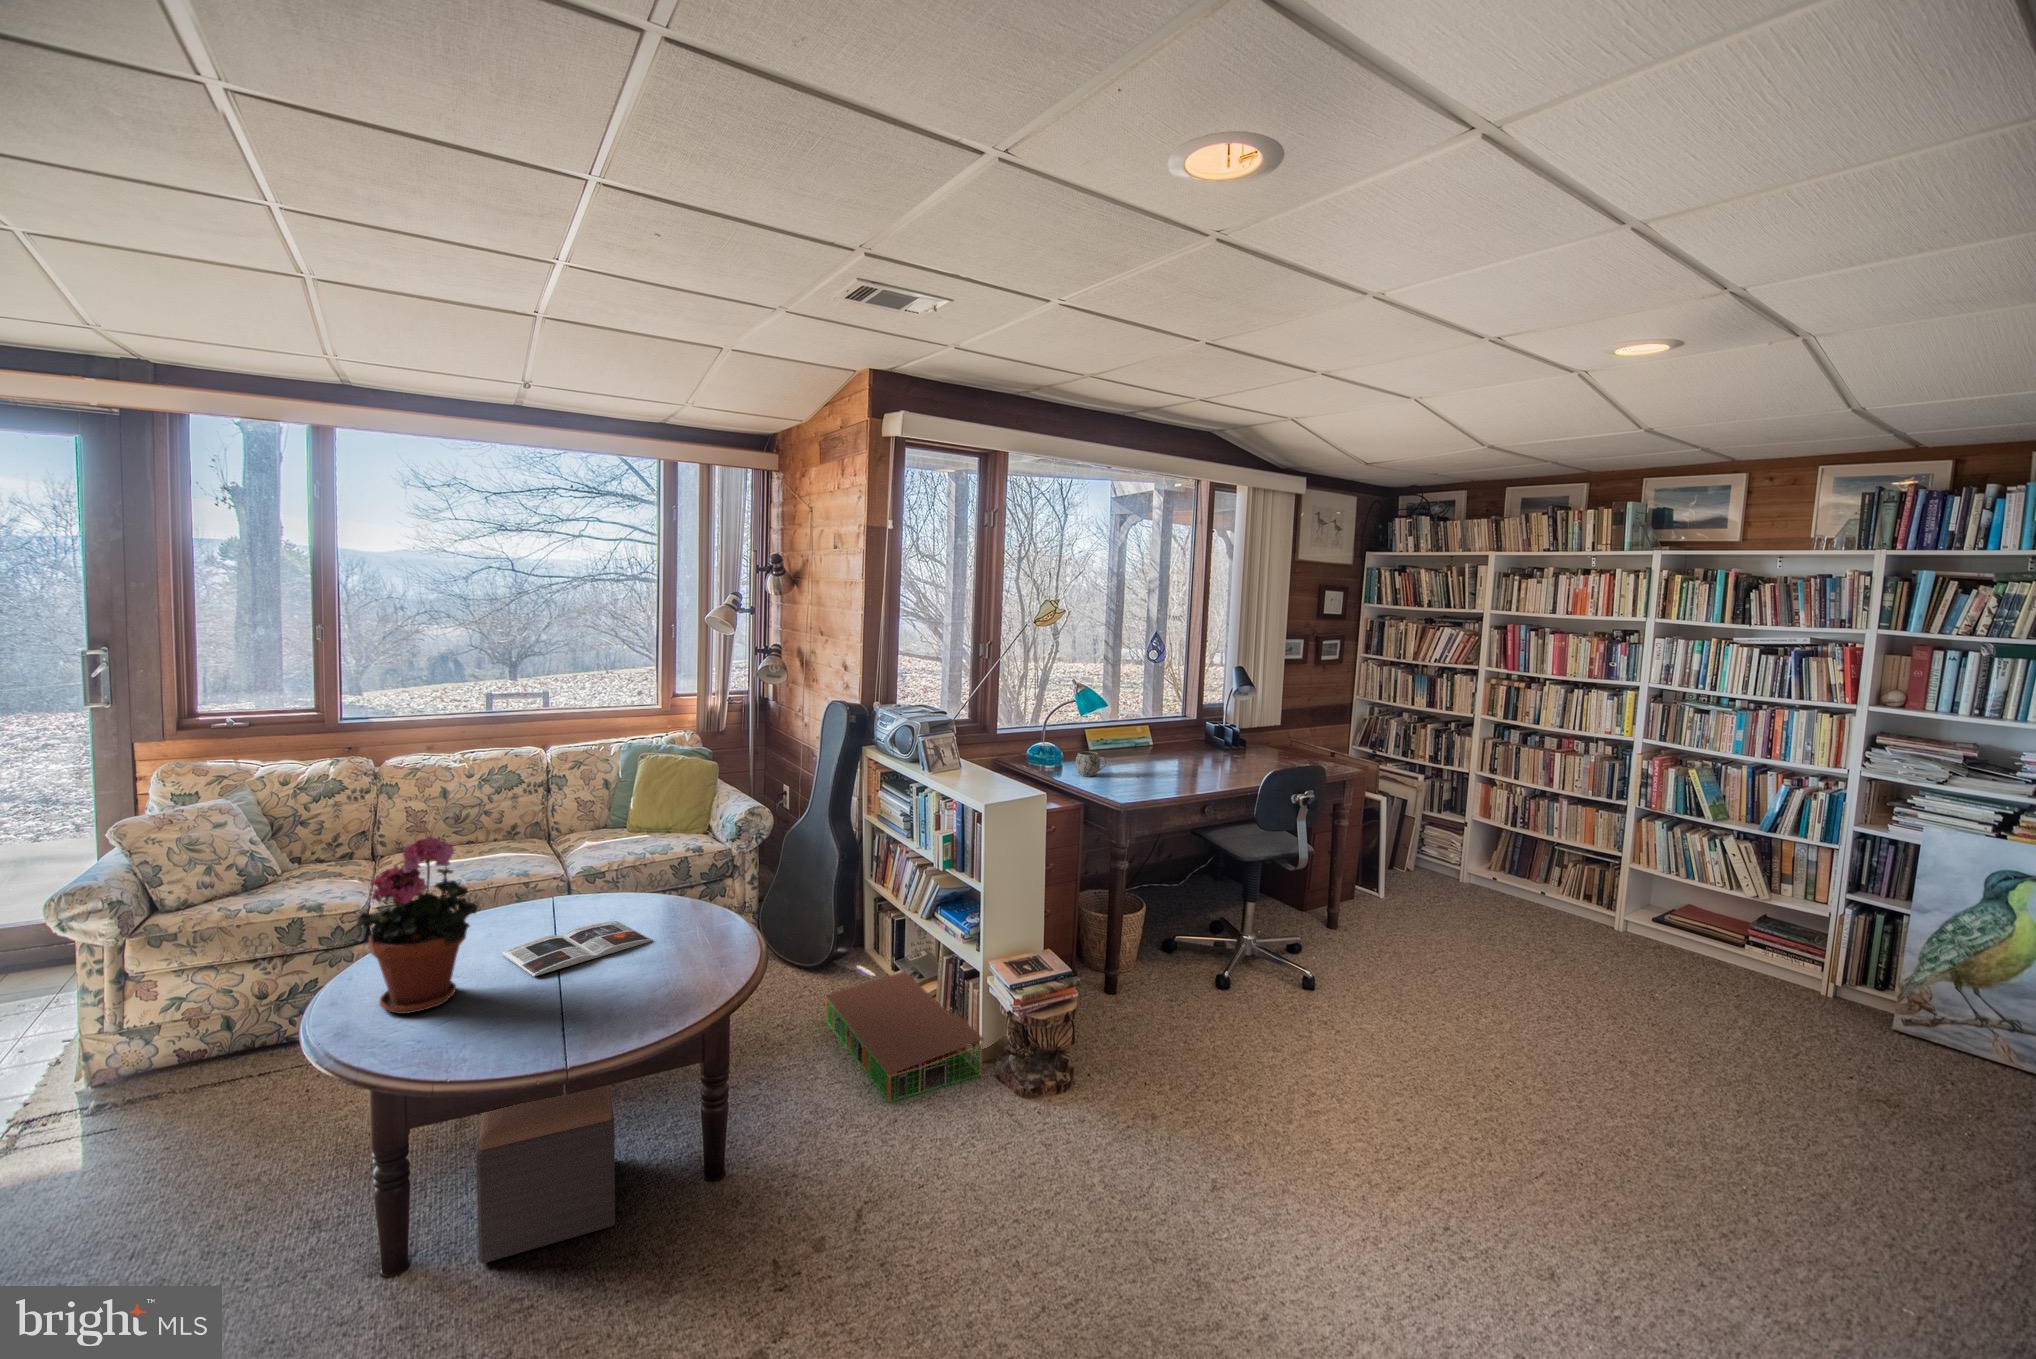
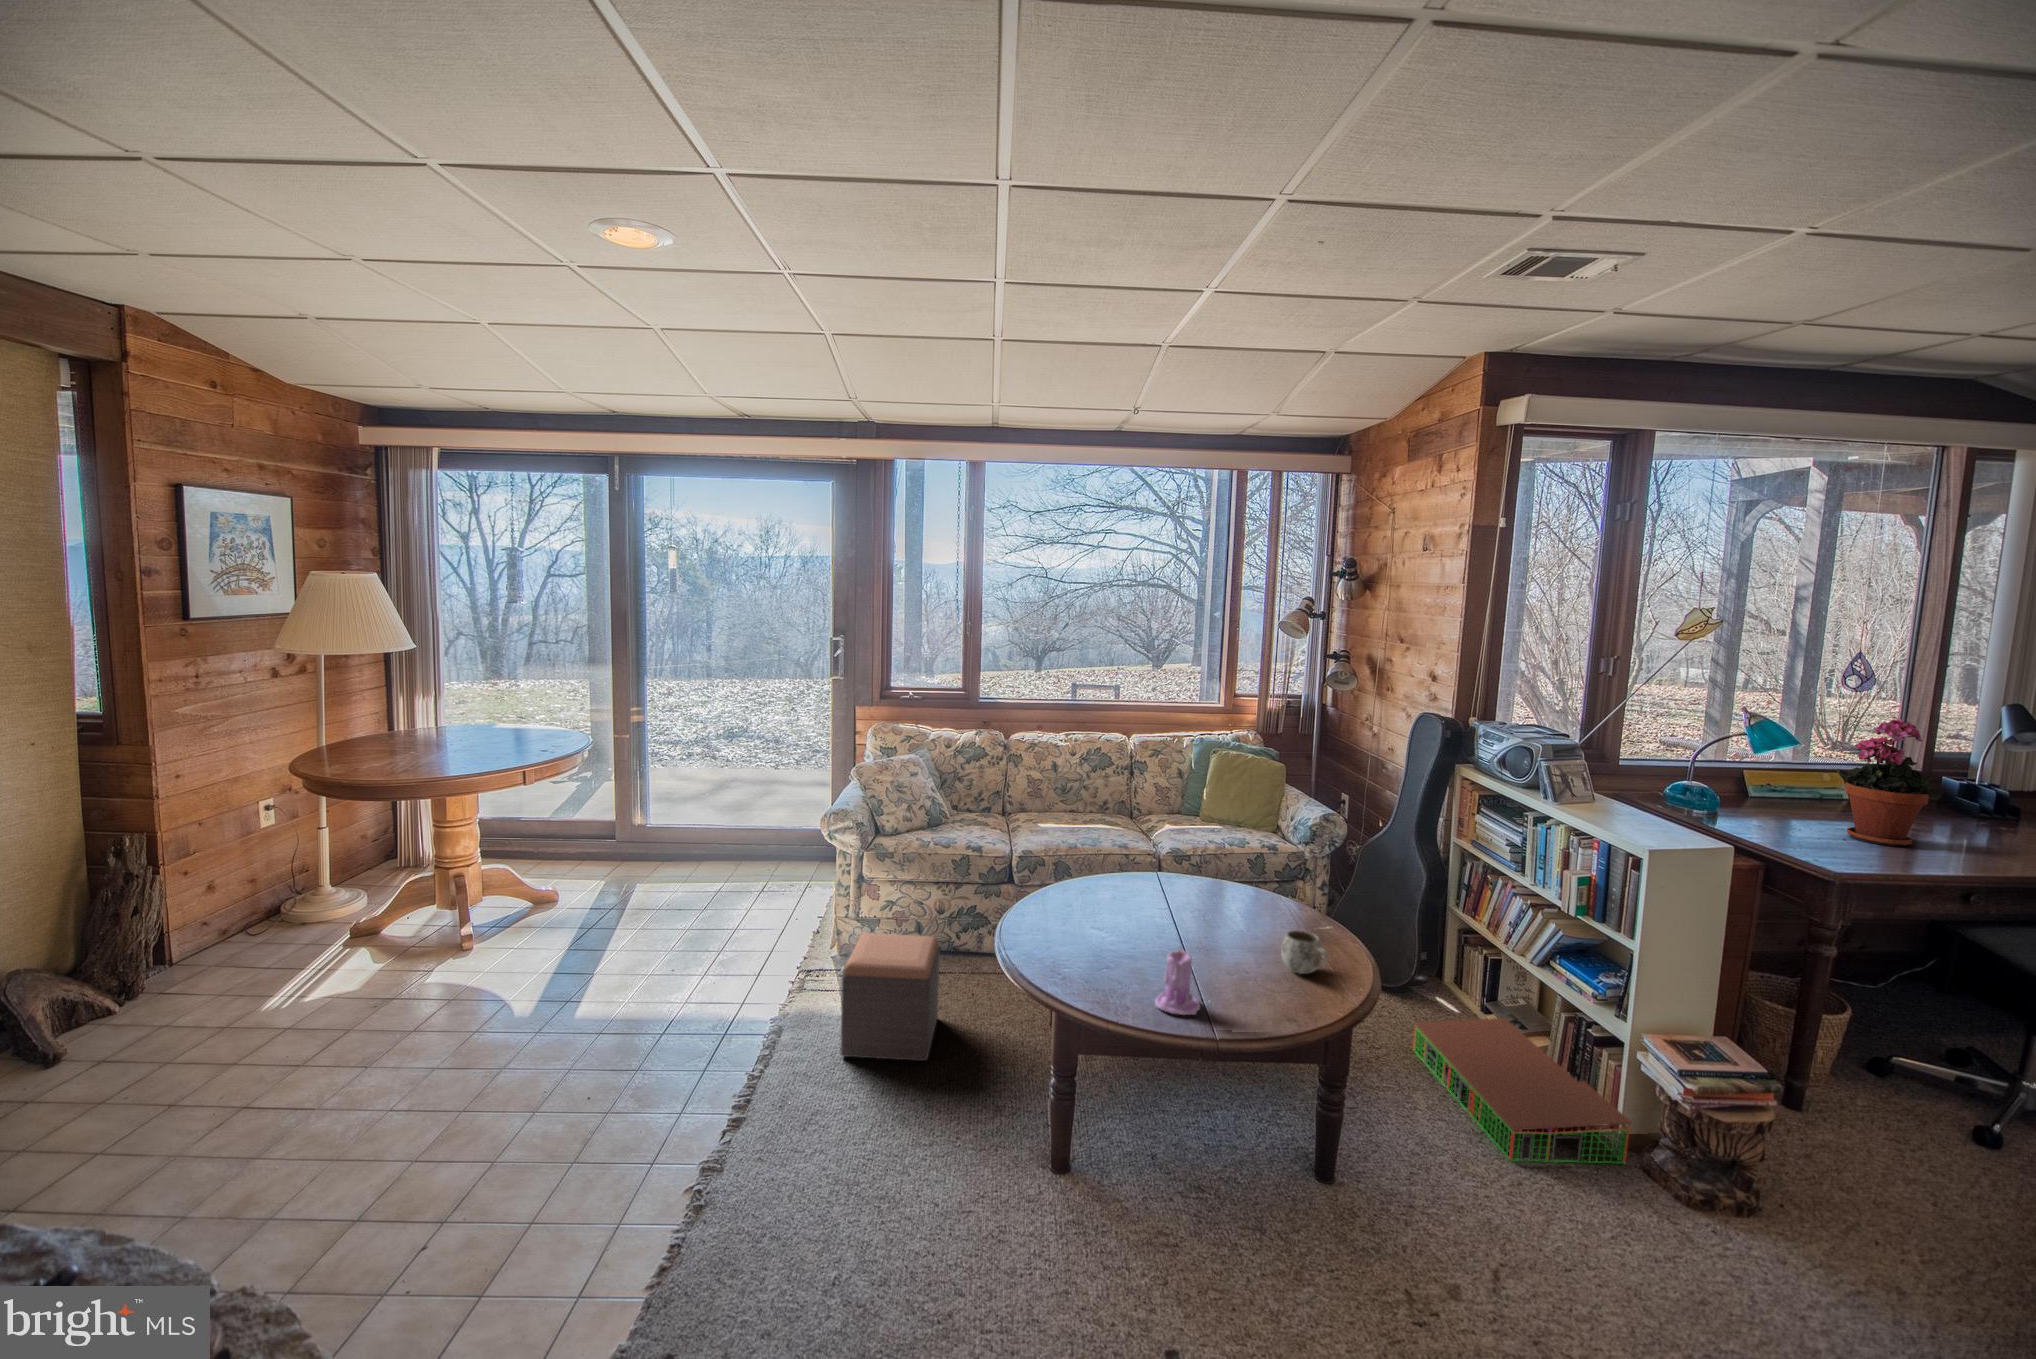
mug: present [1076,751,1107,776] -> present [1281,930,1329,974]
potted plant: present [357,836,477,1014] -> present [1836,719,1943,846]
magazine: present [502,921,652,977] -> none [1136,905,1265,943]
candle: none [486,981,544,1059] -> present [1155,950,1200,1015]
footstool: present [476,1087,615,1264] -> present [841,933,940,1061]

